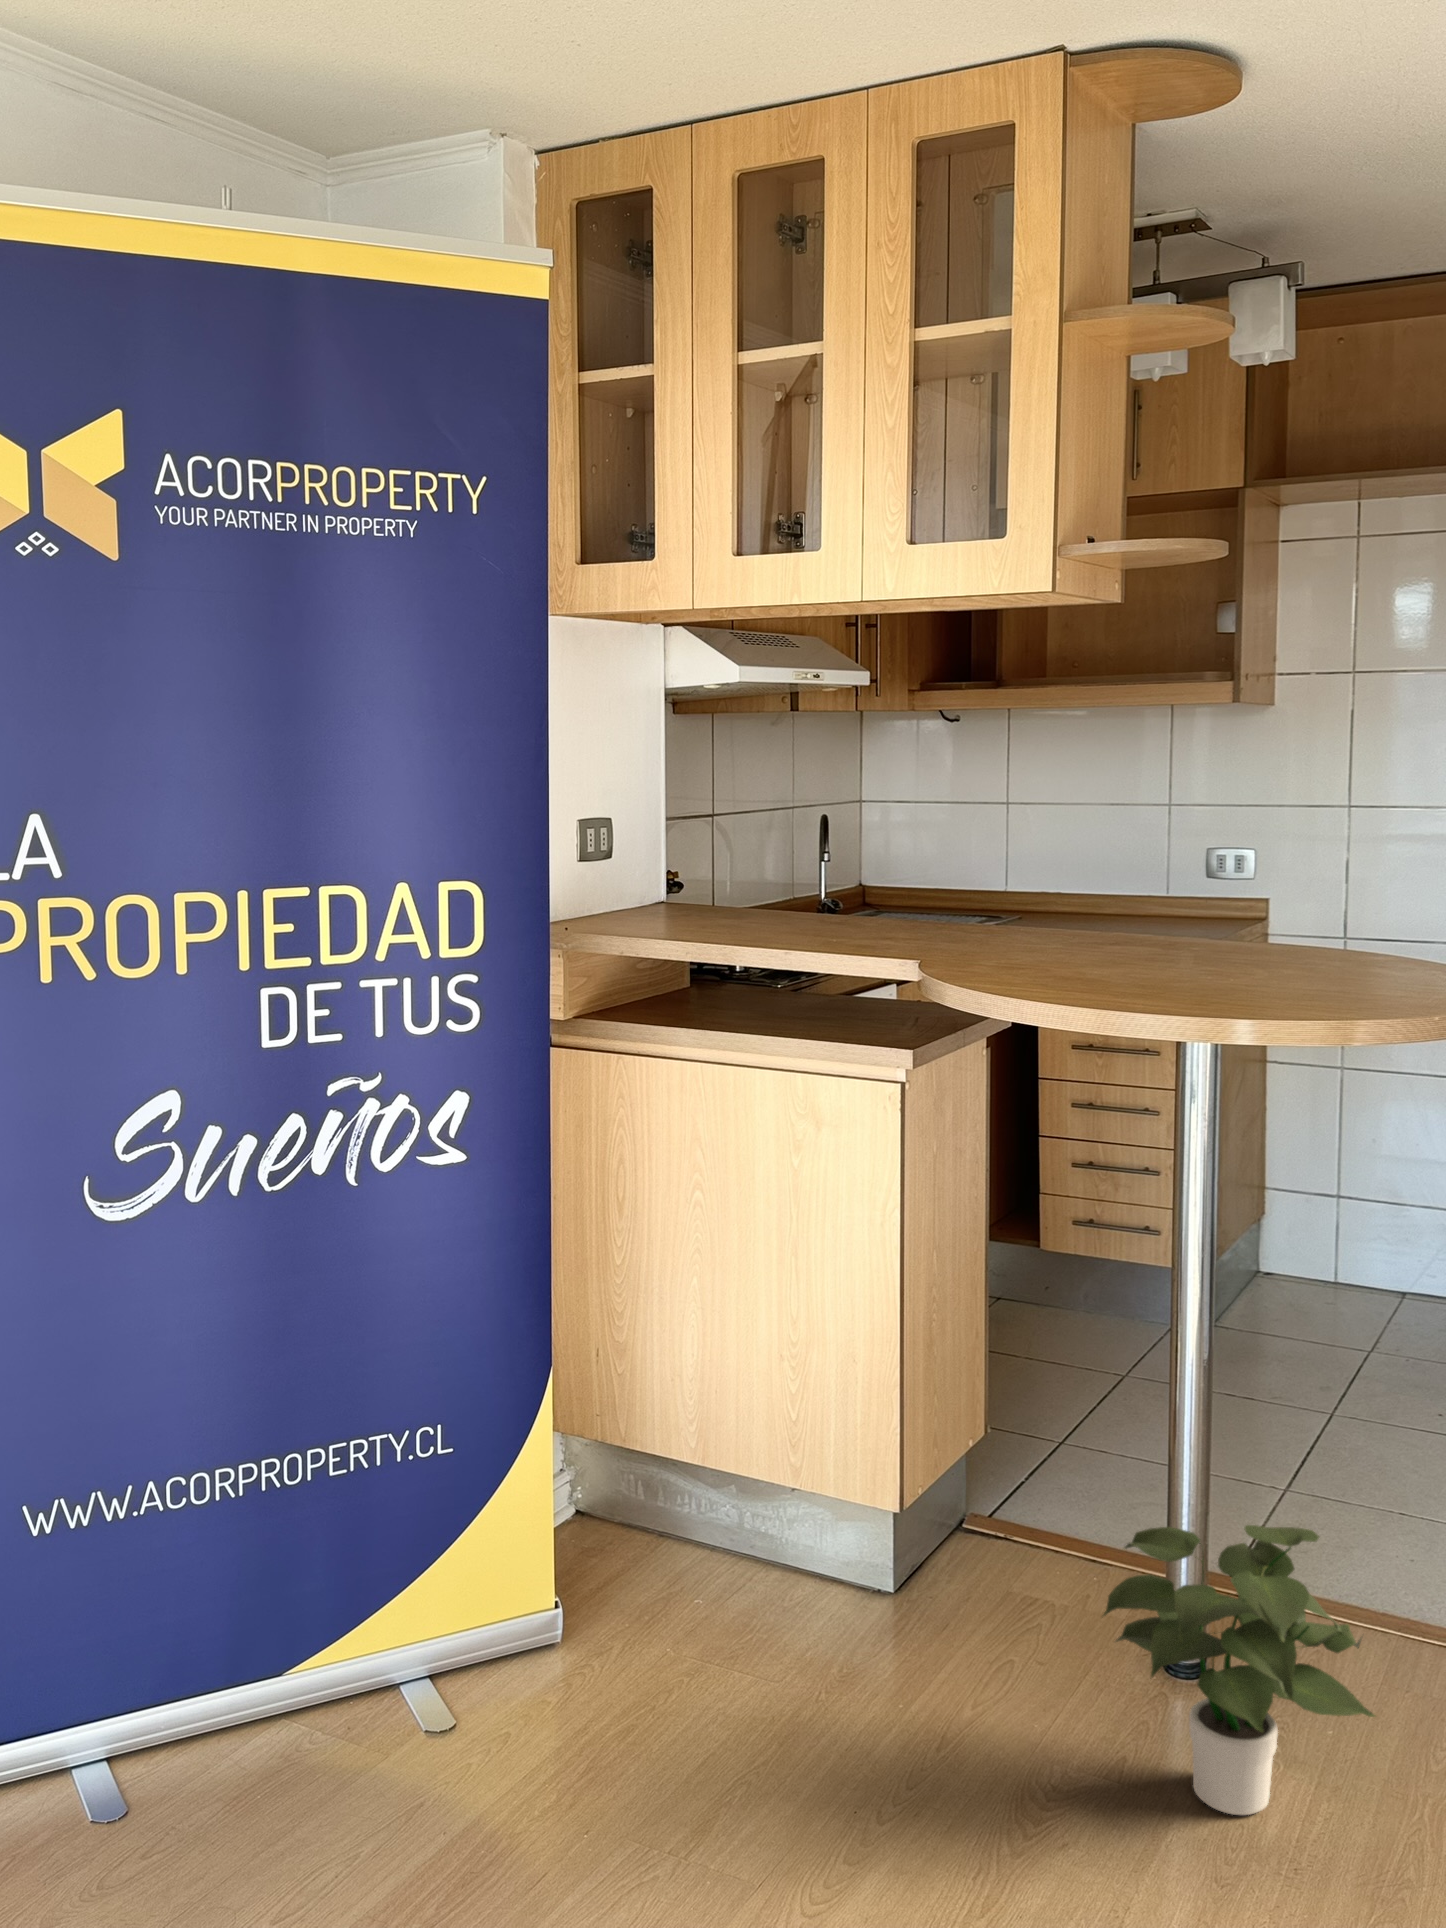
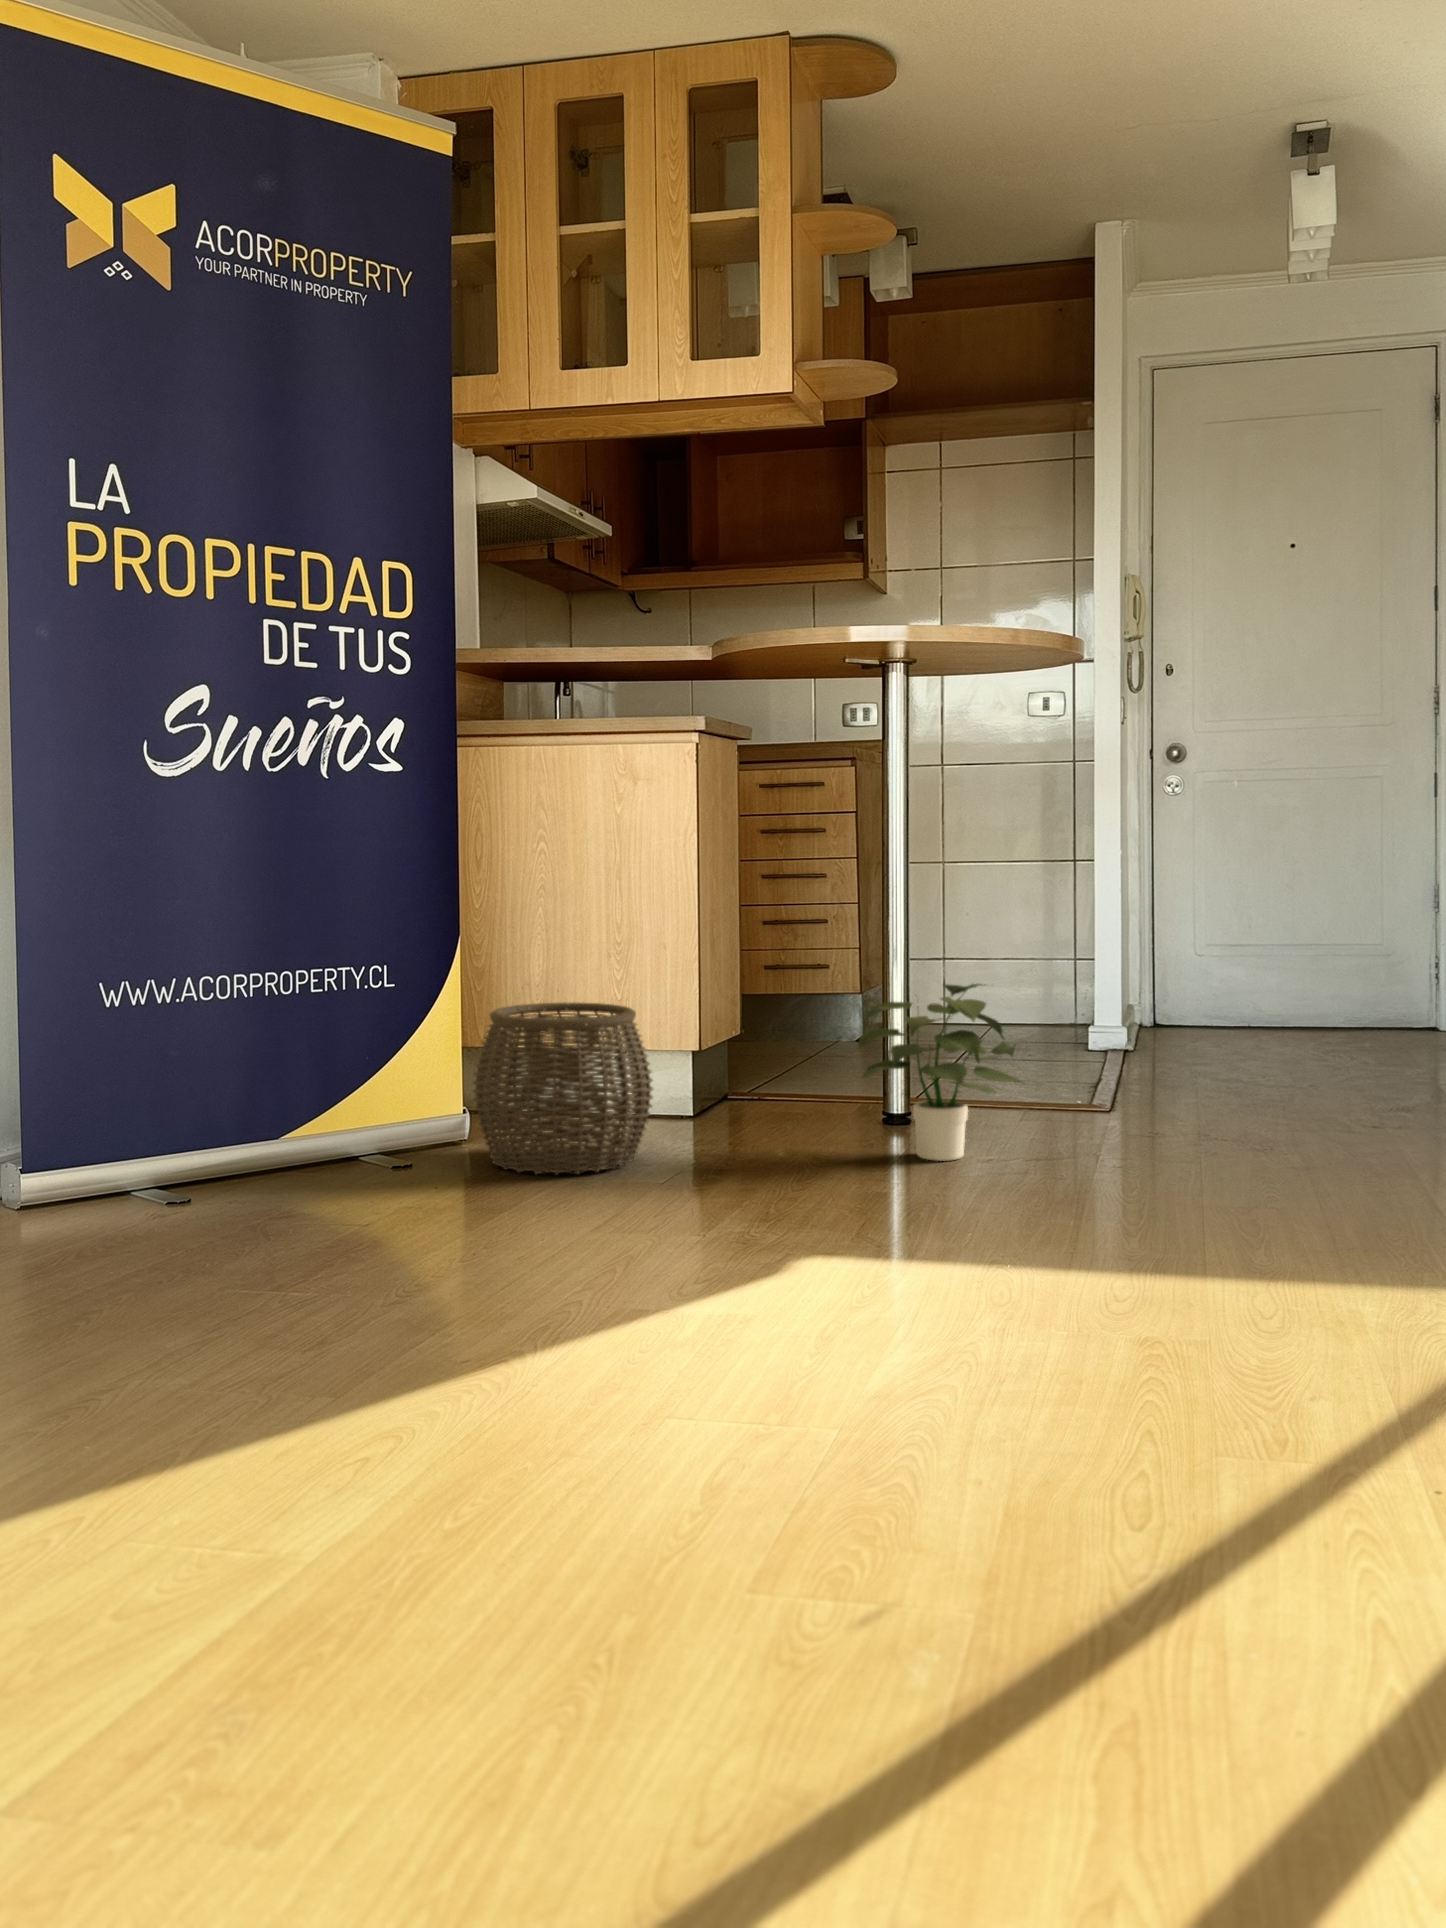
woven basket: none [544,1477,799,1781] -> present [473,1003,653,1175]

